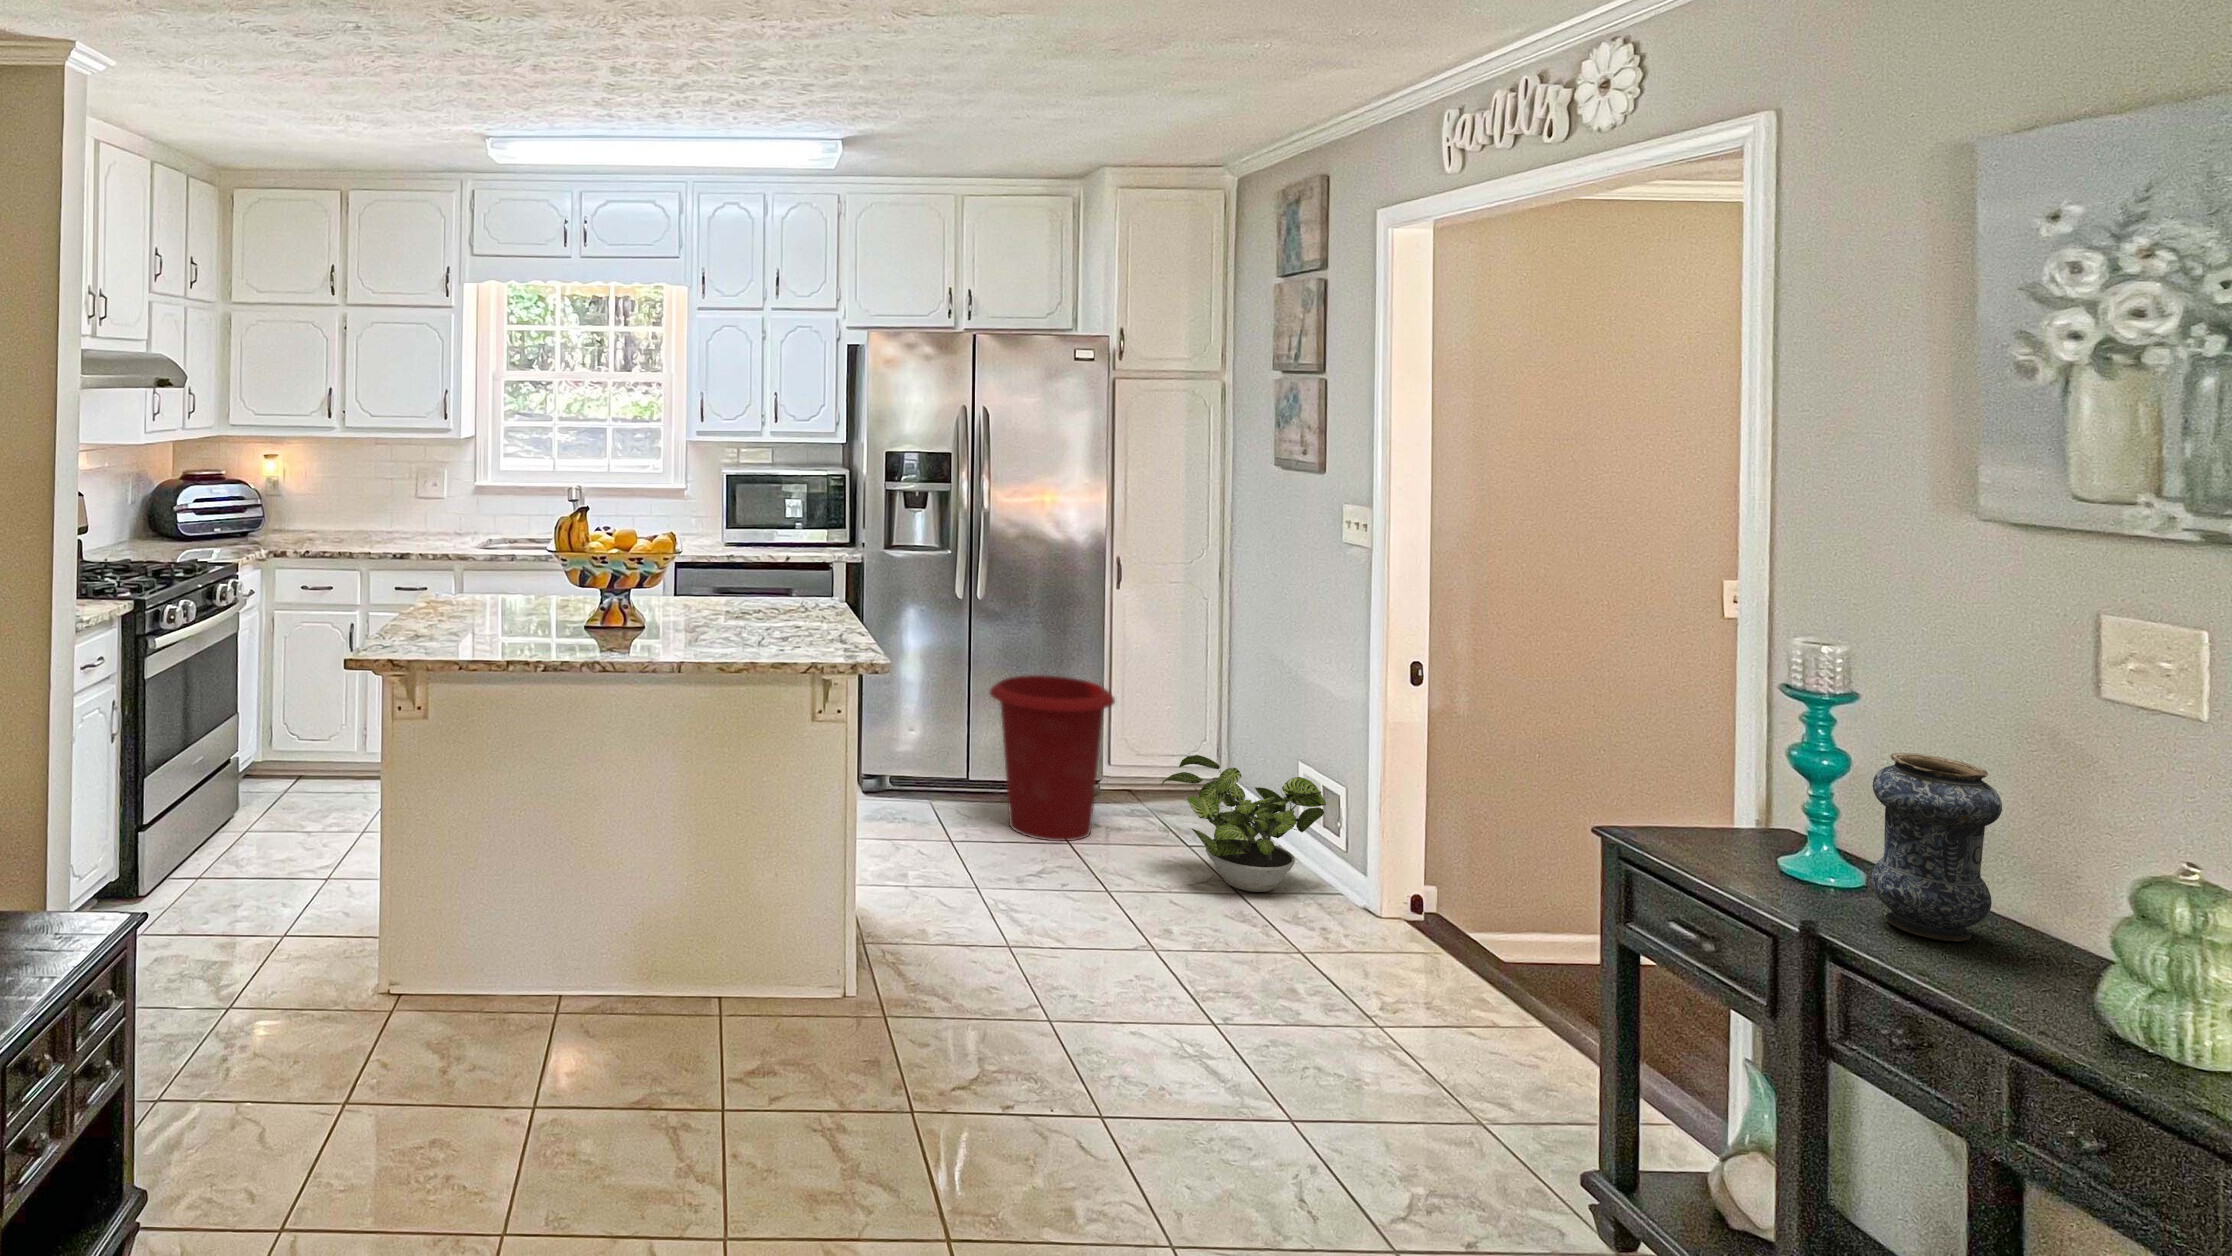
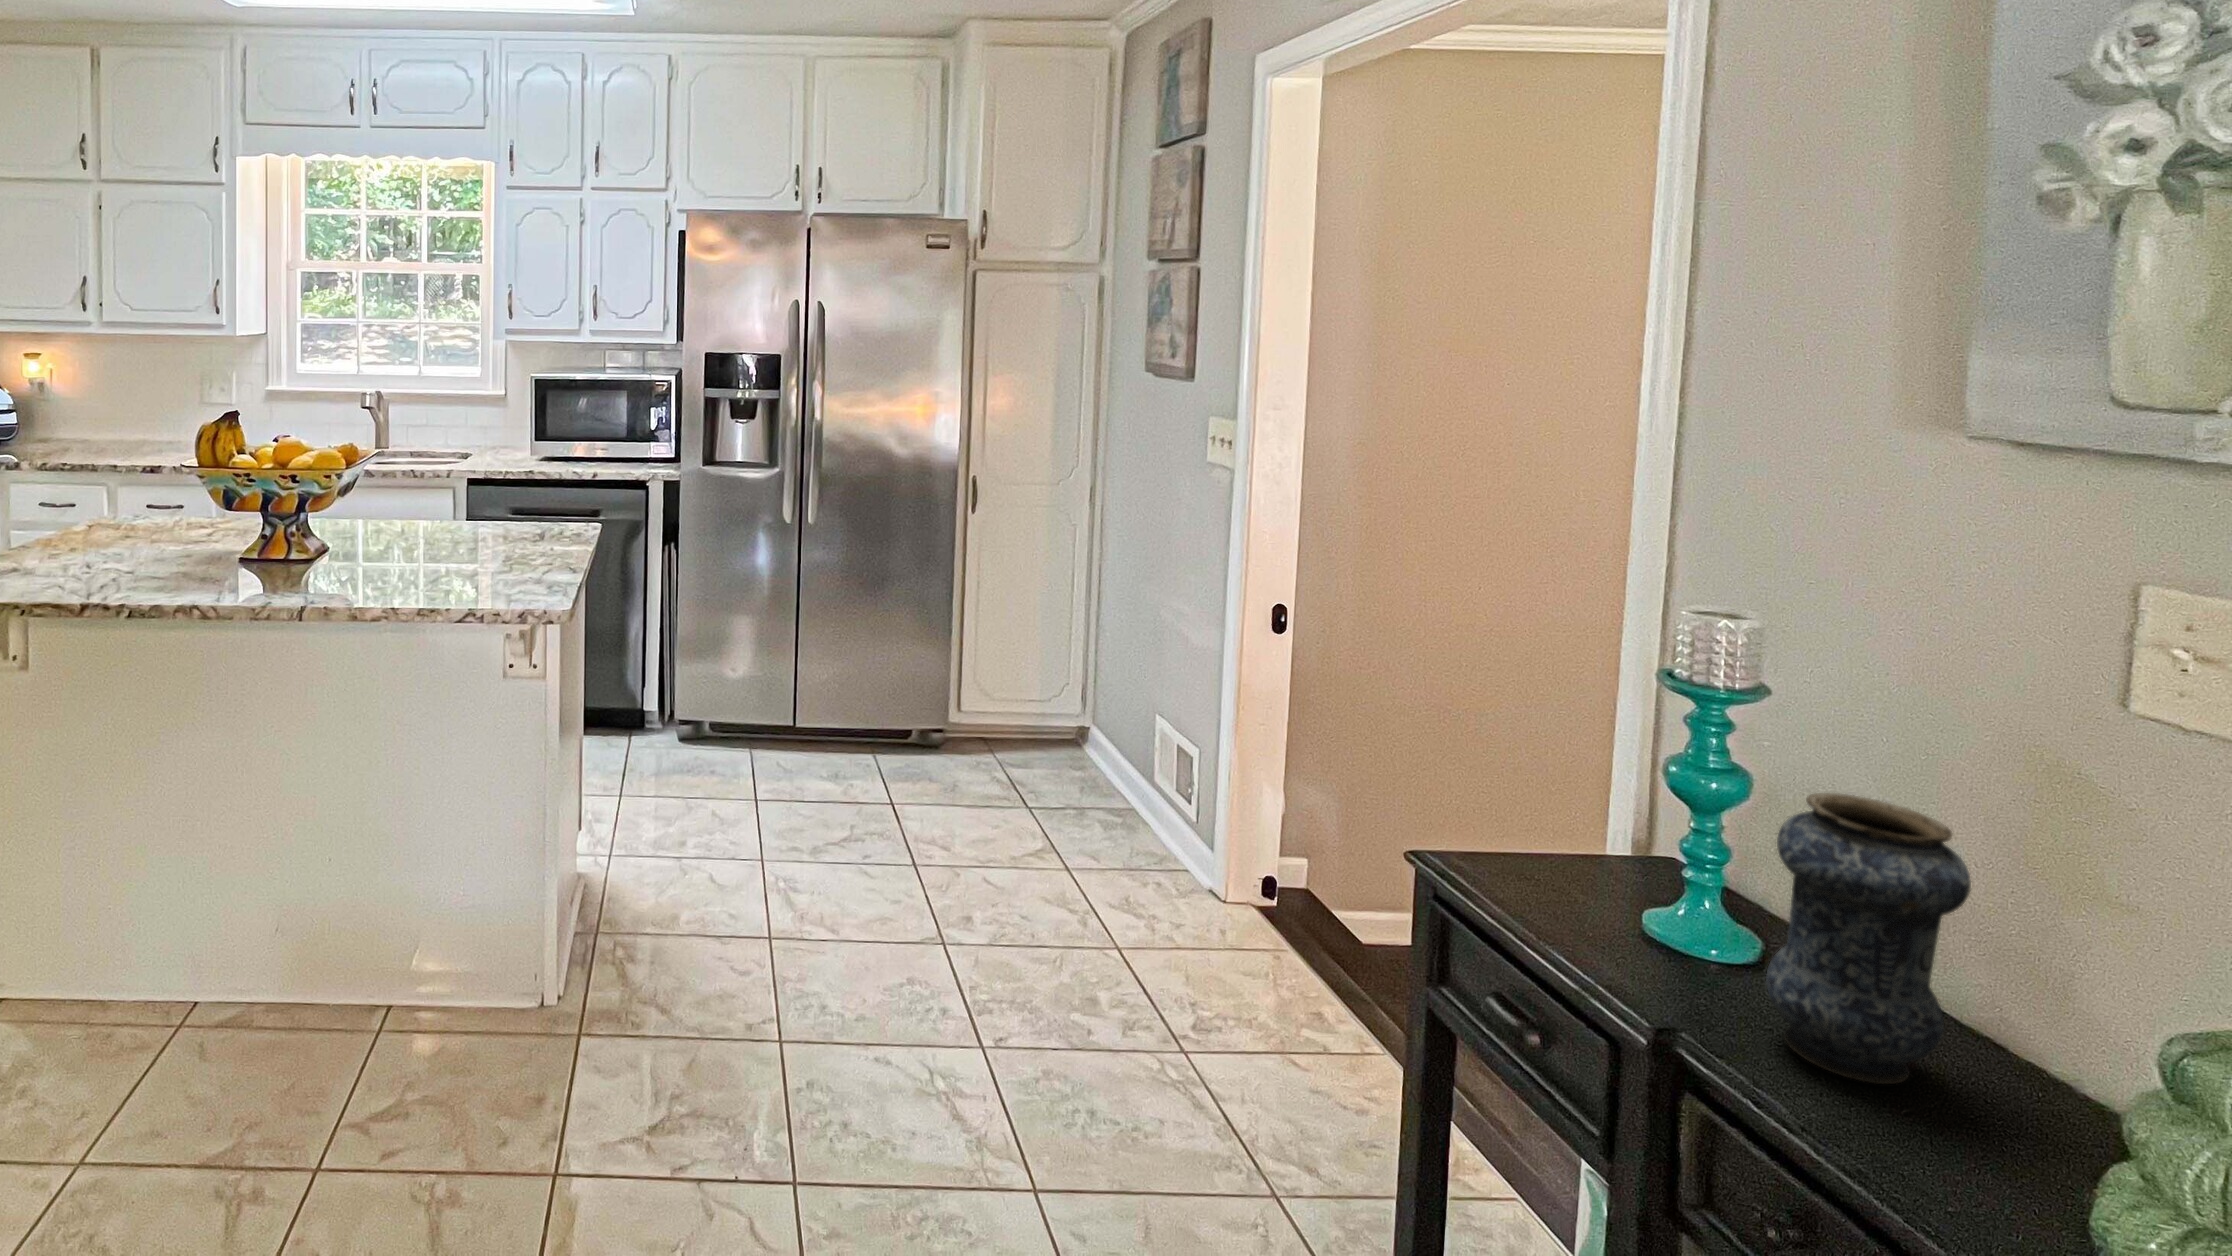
waste bin: present [990,675,1115,841] -> none [811,609,953,799]
potted plant: present [1161,755,1326,892] -> none [986,708,1173,867]

